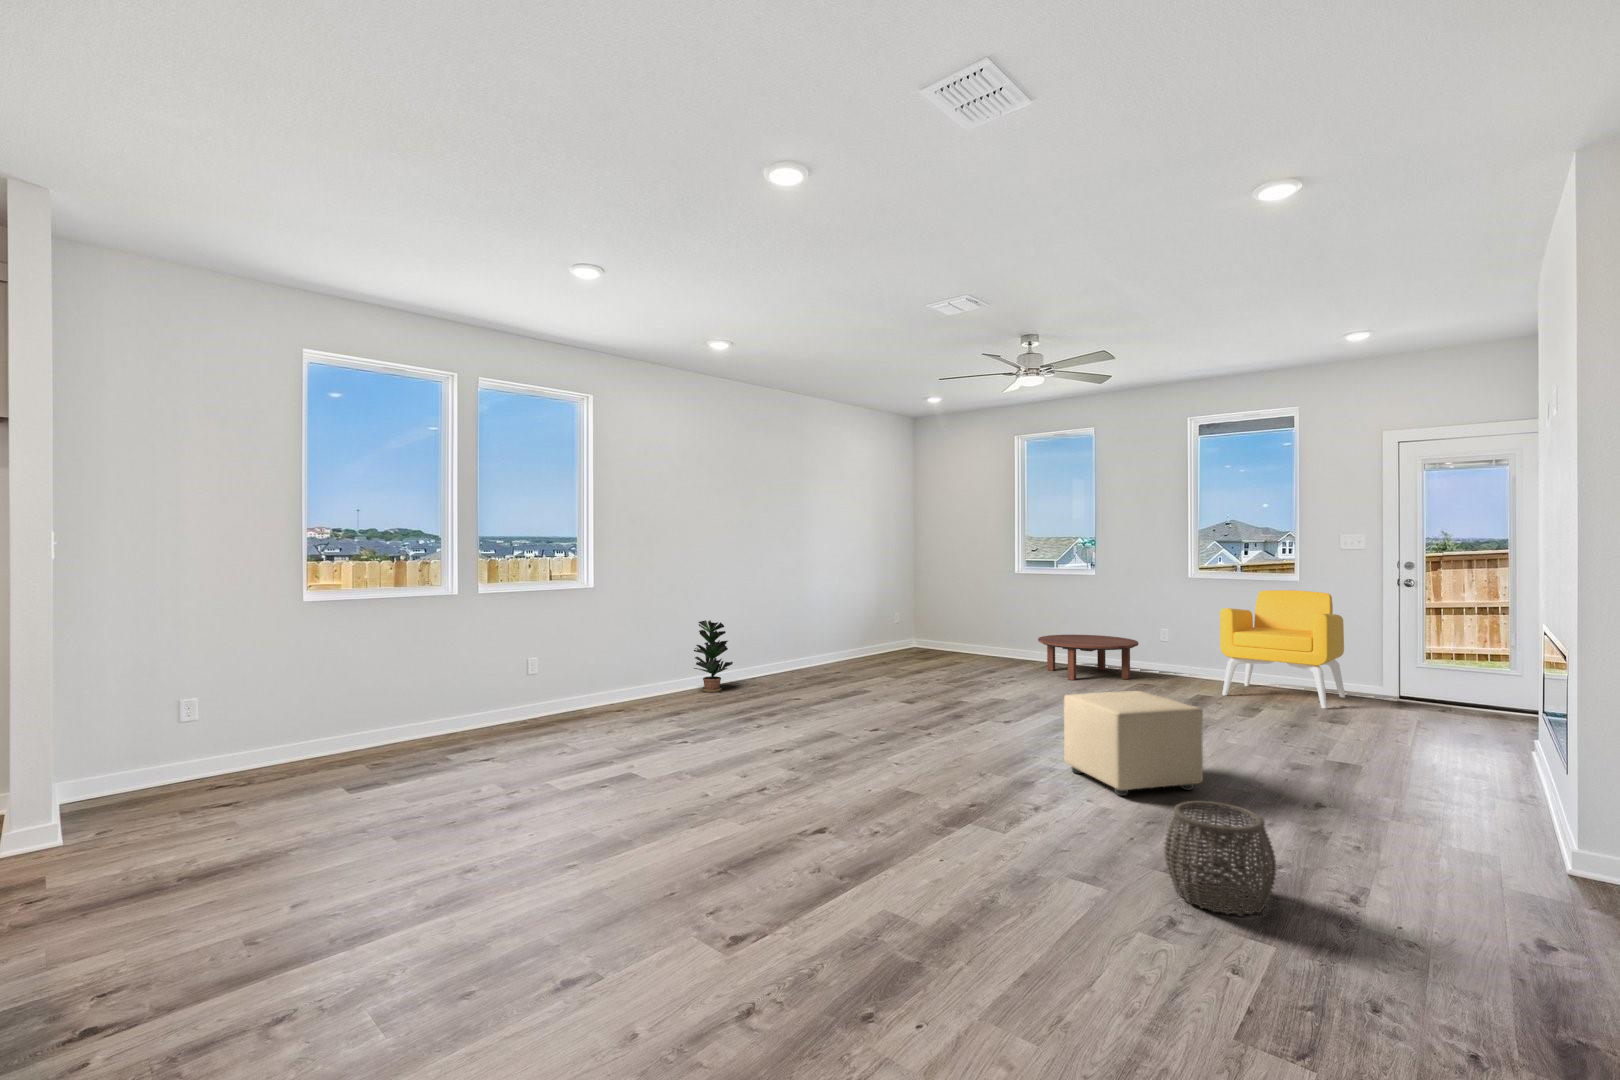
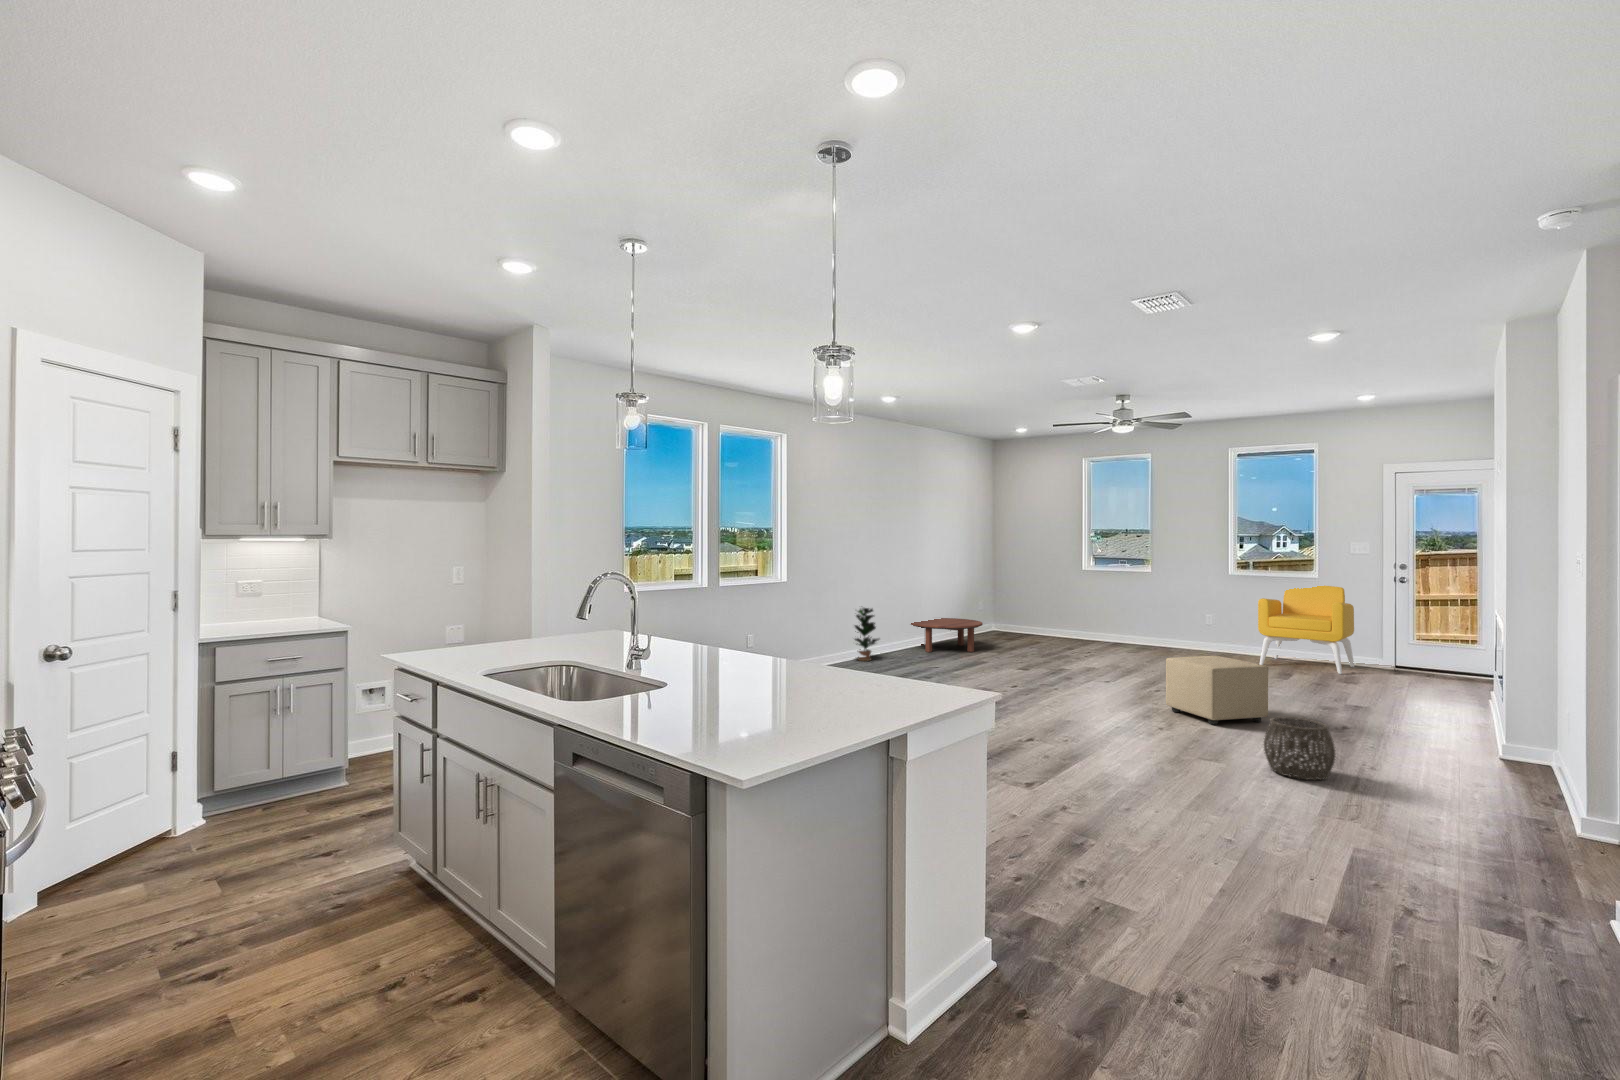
coffee table: present [1038,635,1138,680] -> present [911,618,983,652]

